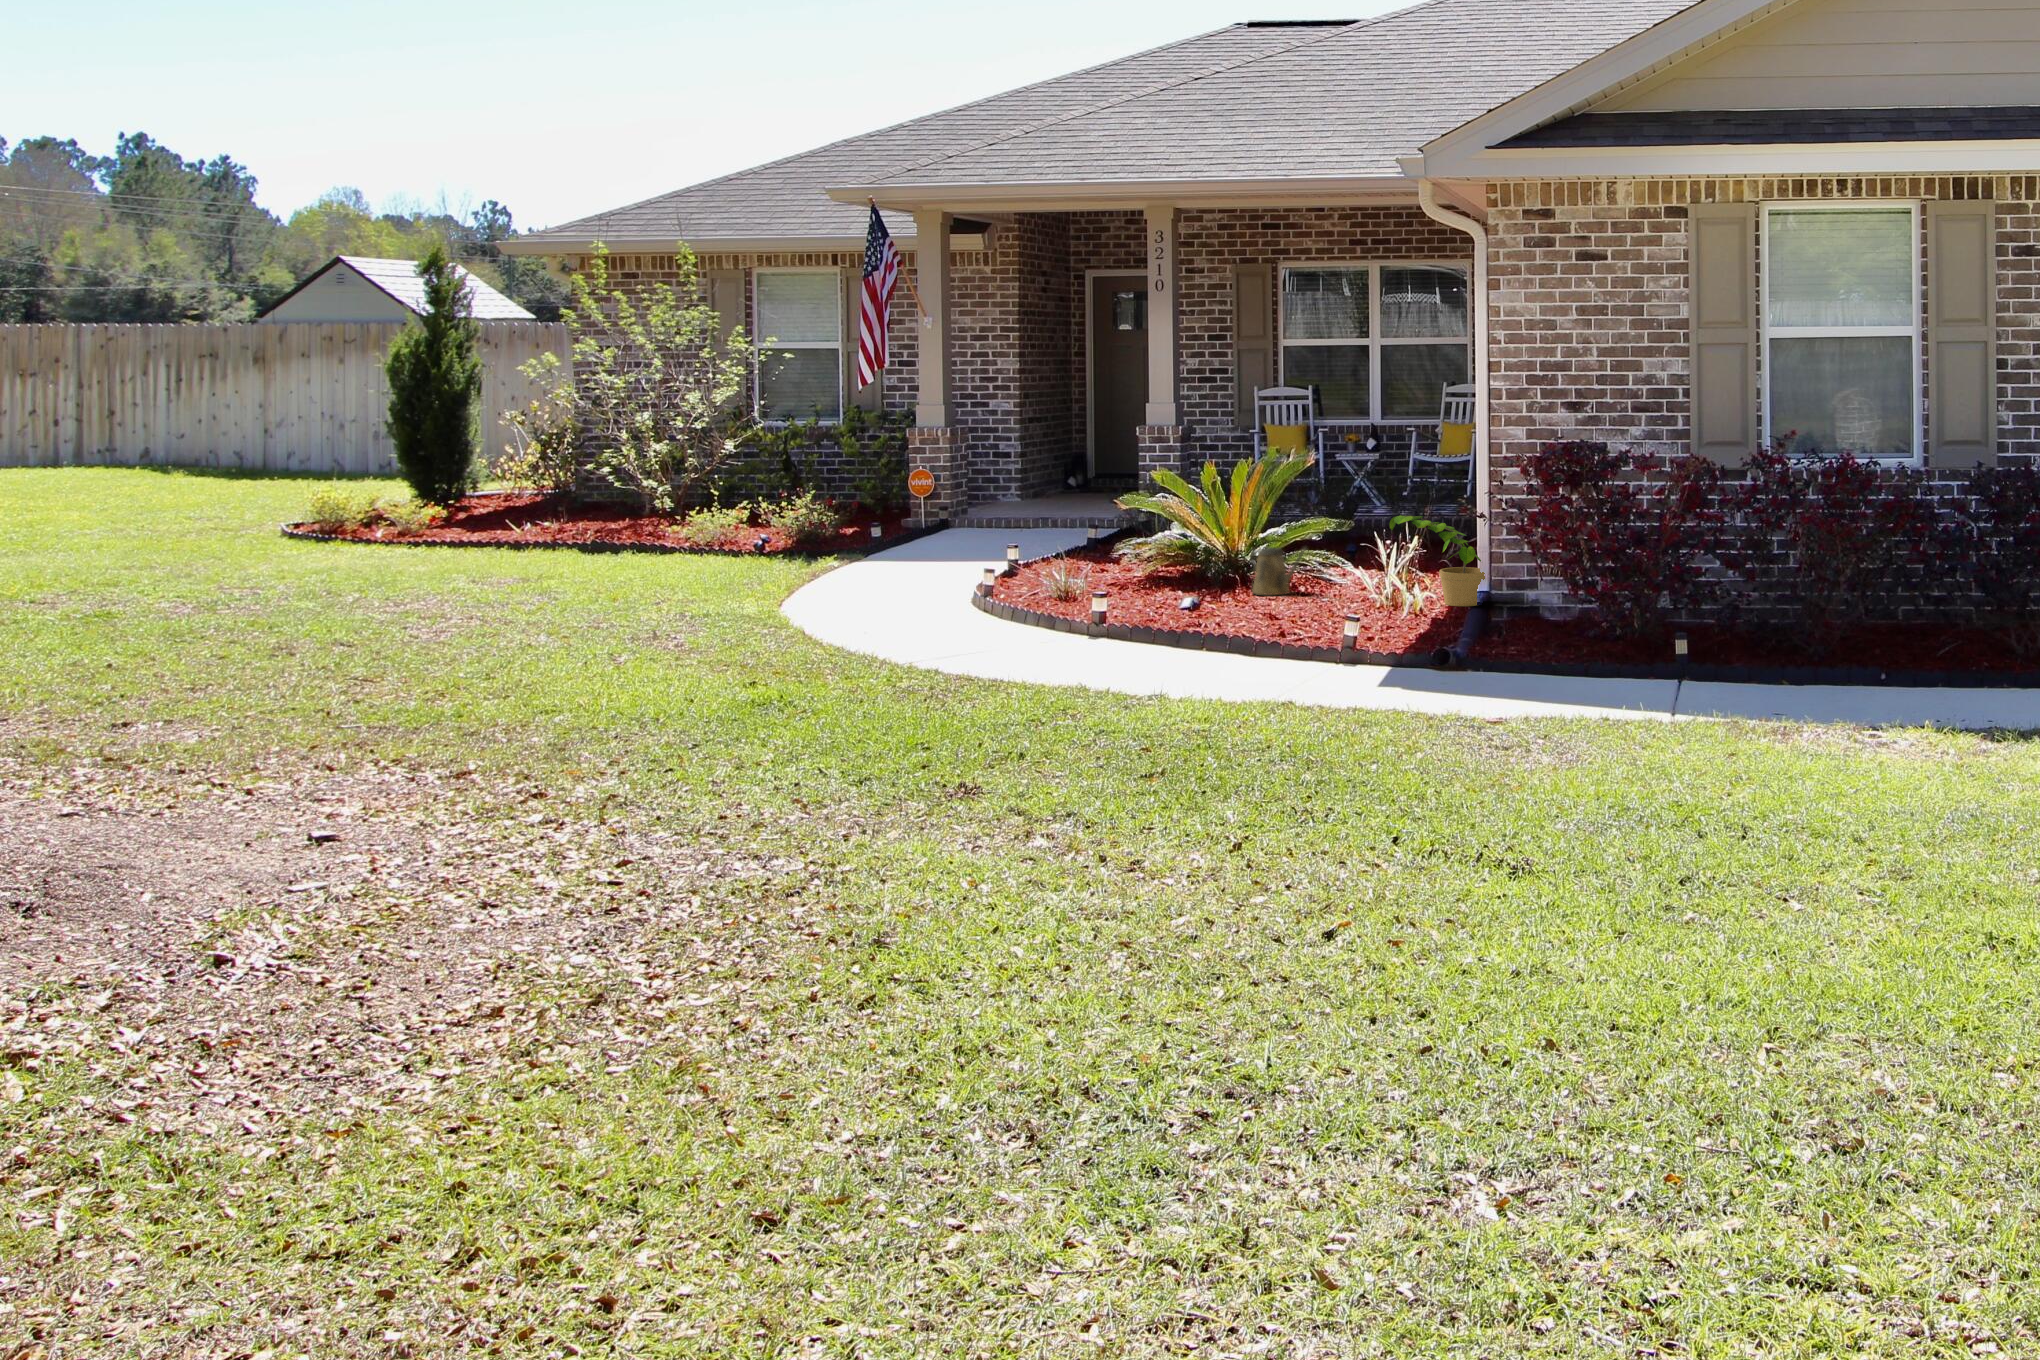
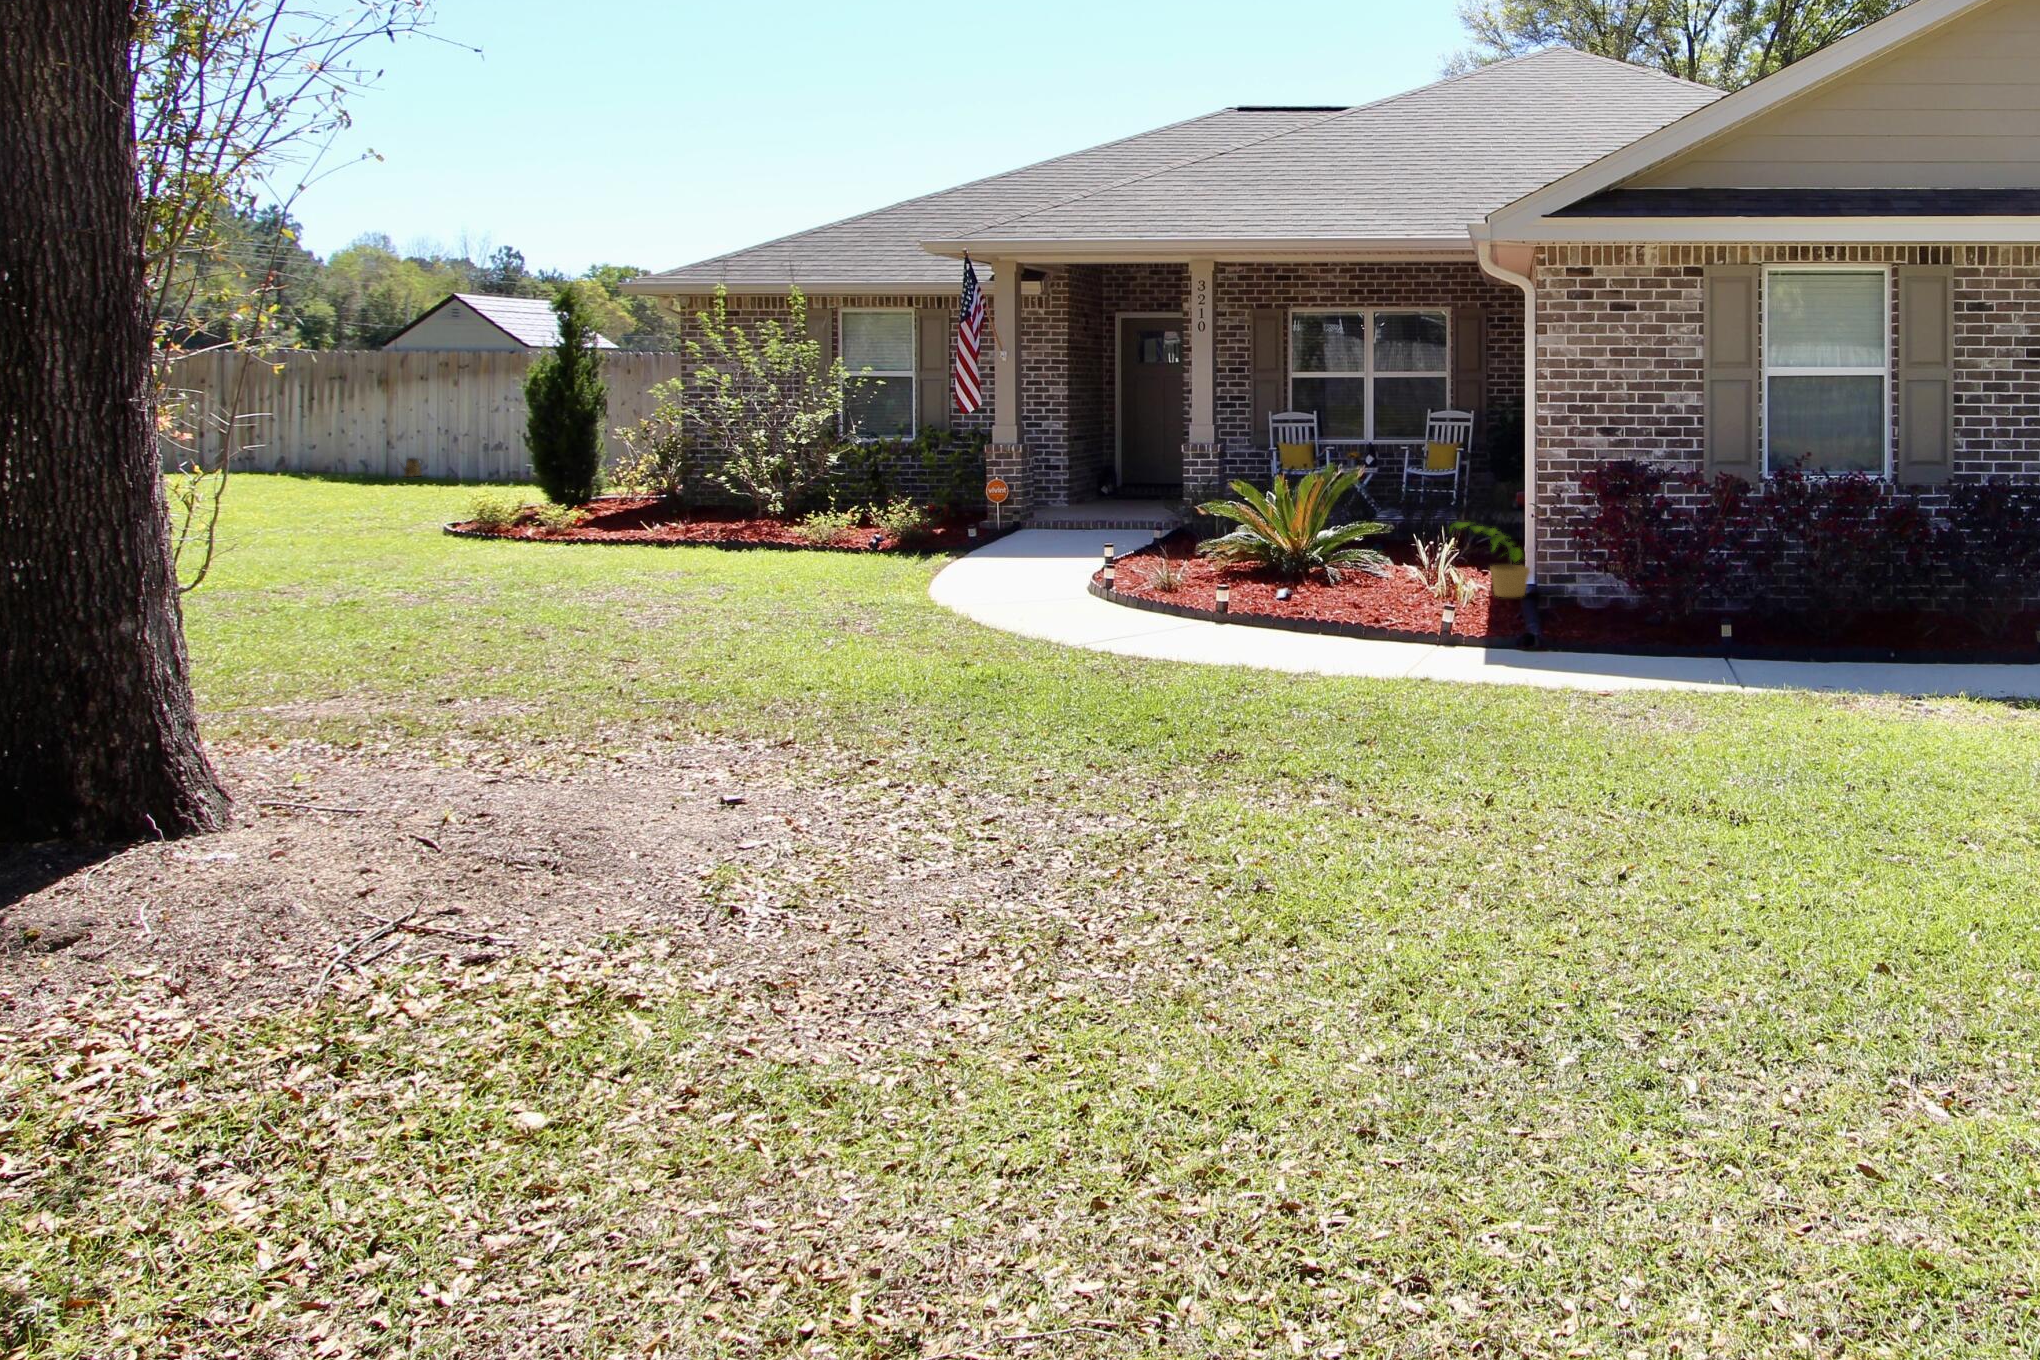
watering can: present [1250,547,1306,595] -> present [403,458,423,477]

